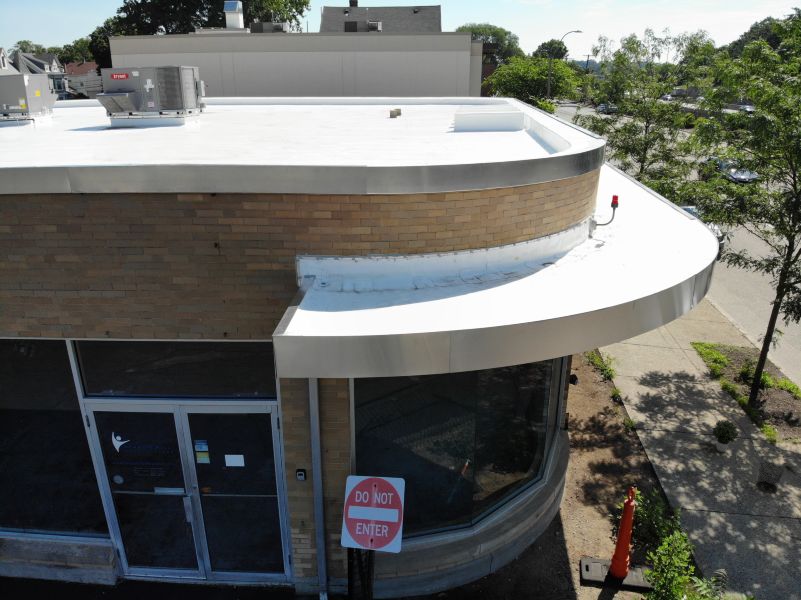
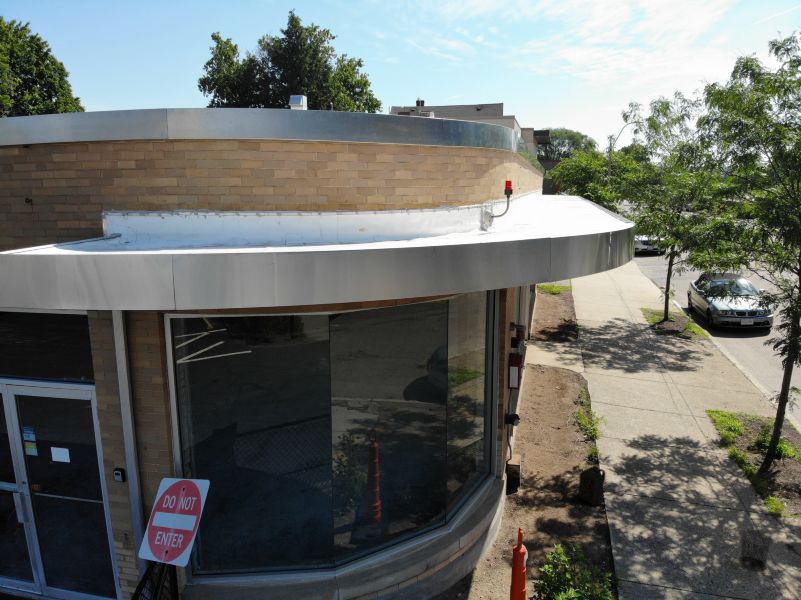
backpack: none [617,411,641,444] -> present [578,466,605,505]
potted plant: present [713,420,738,452] -> none [692,480,725,522]

